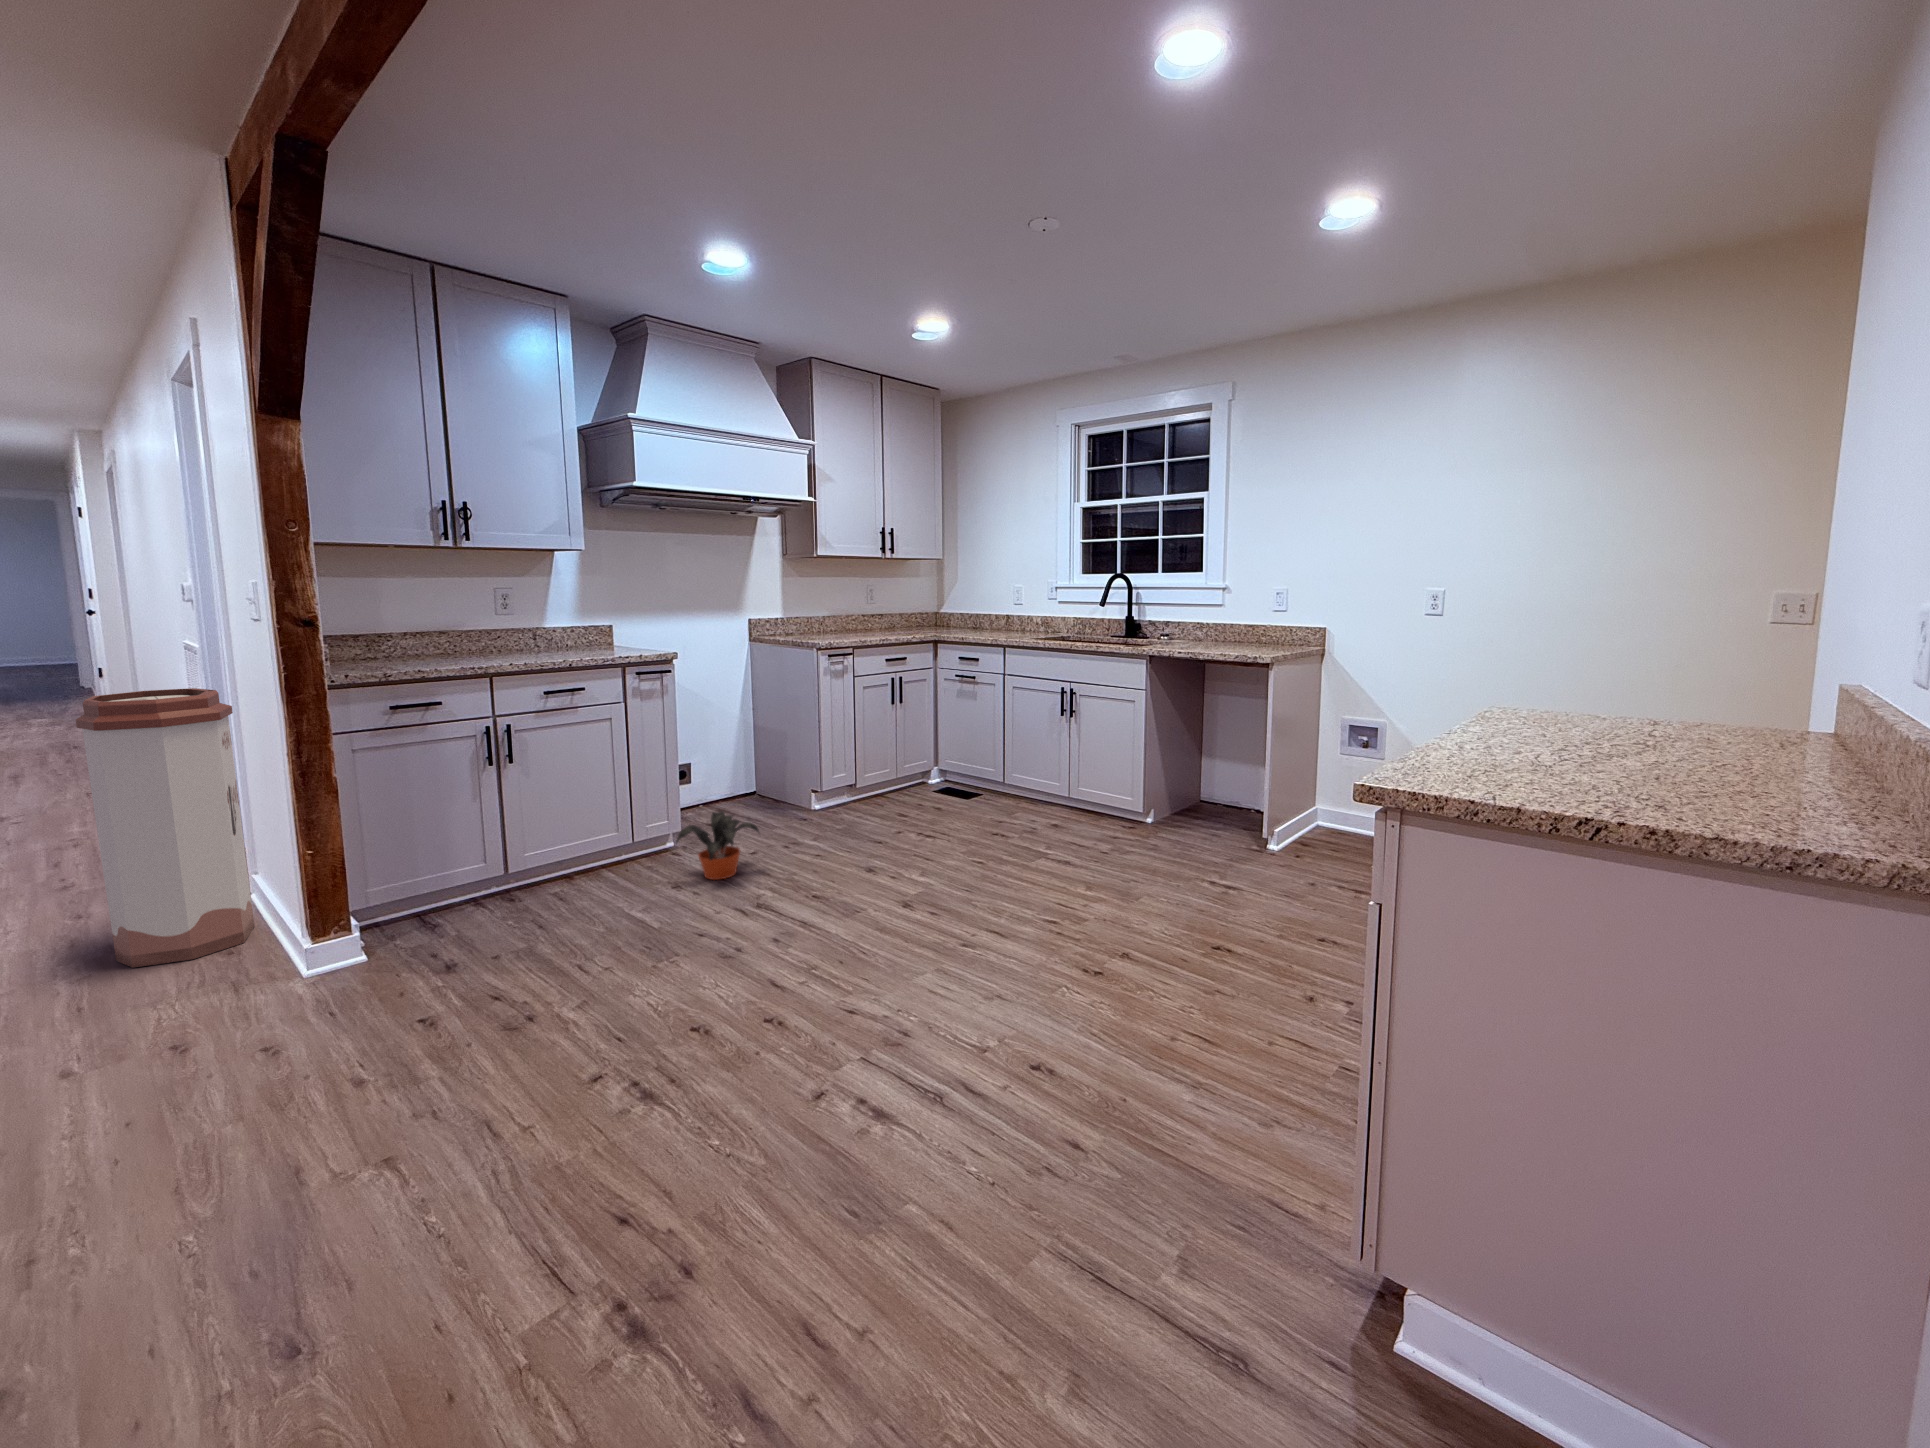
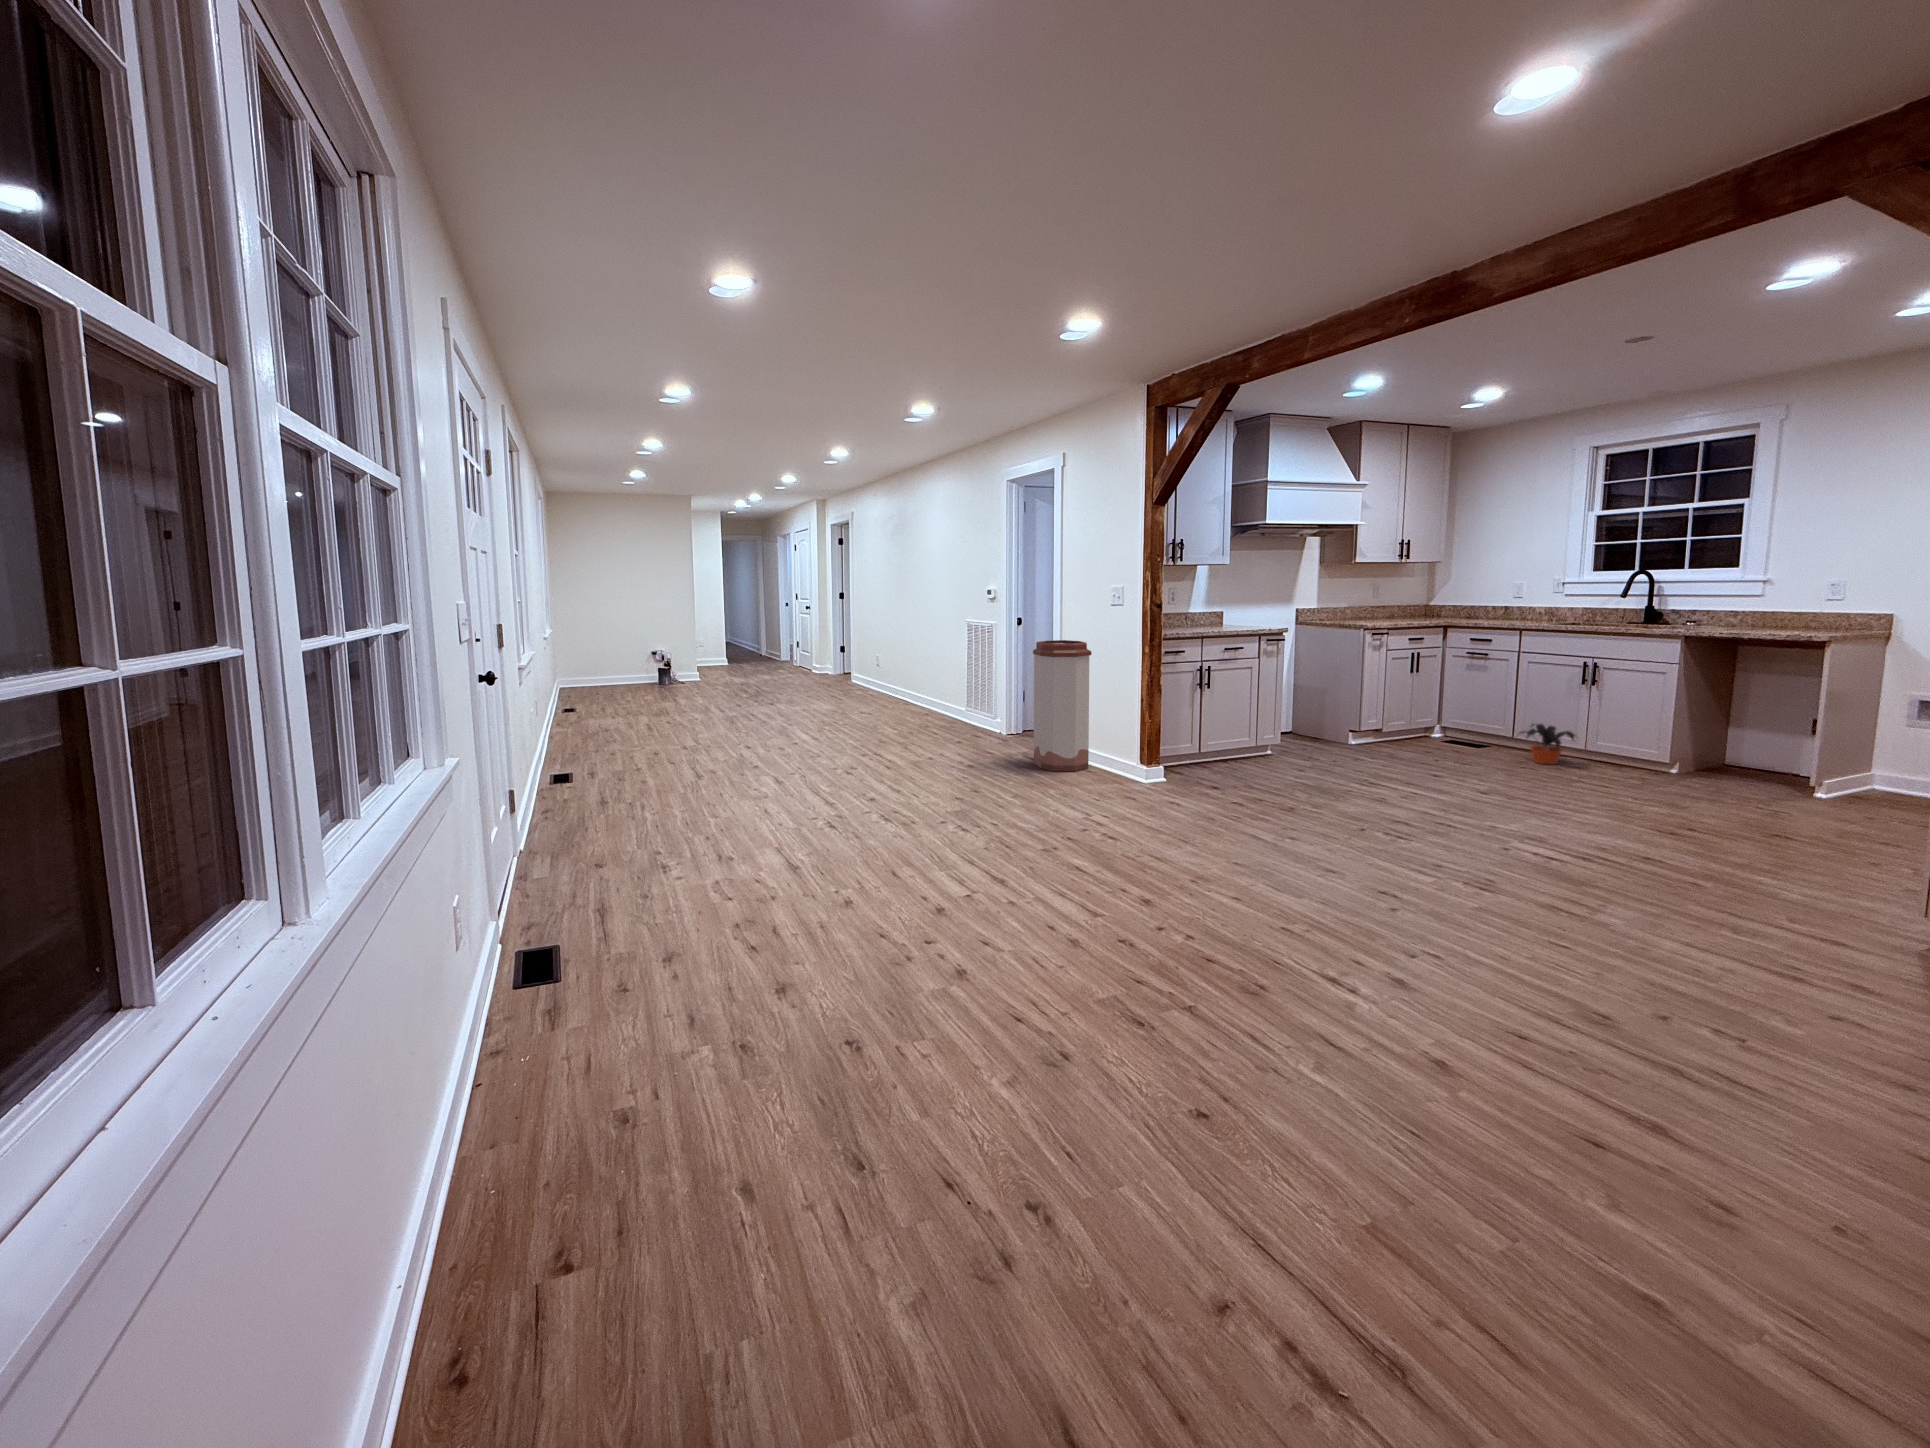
potted plant: present [676,811,759,880] -> present [1520,724,1575,764]

